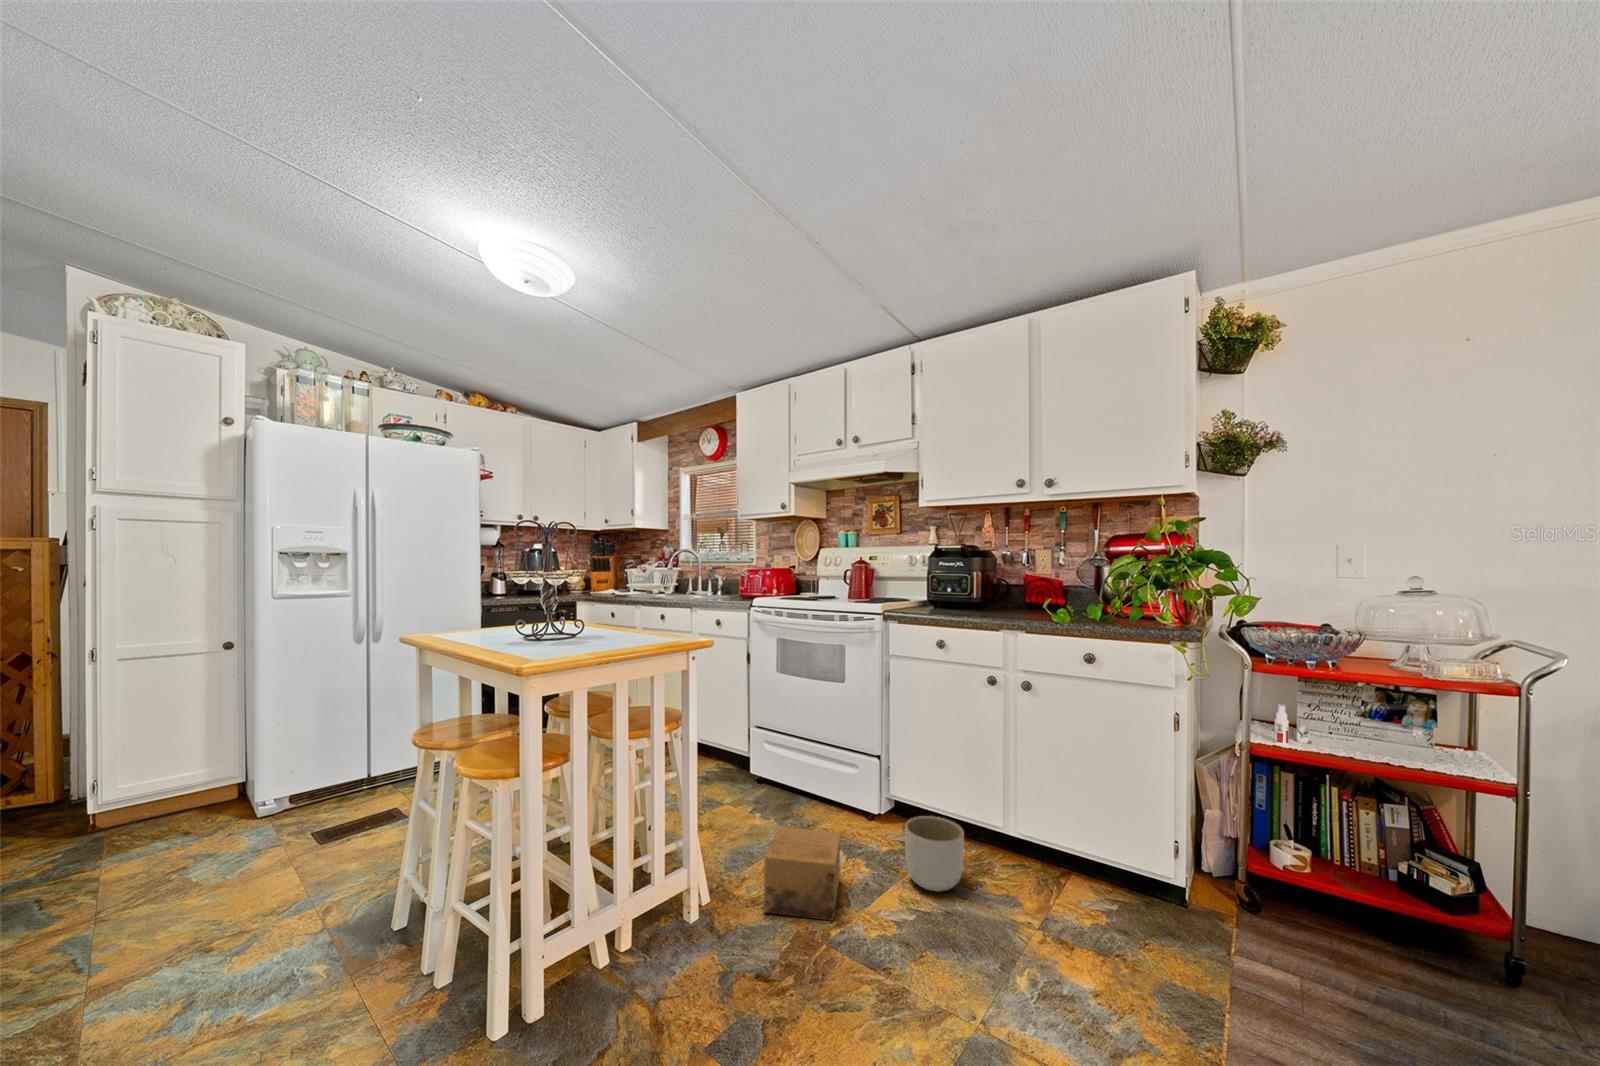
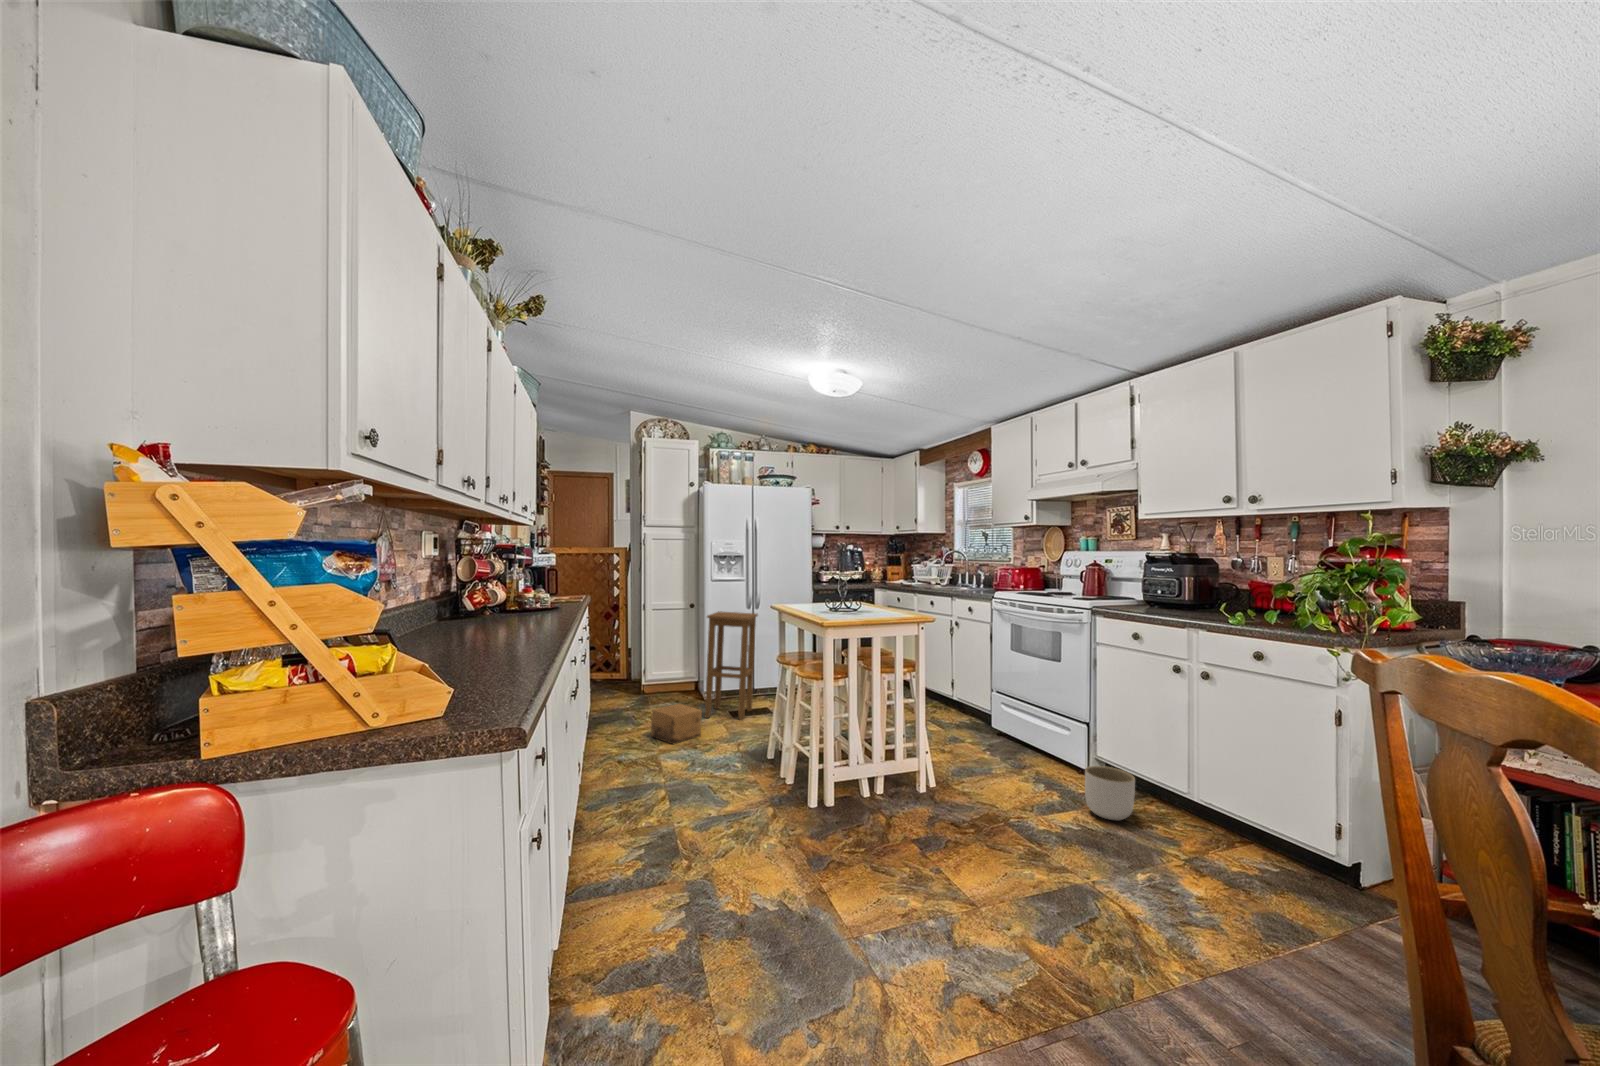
stool: none [267,649,388,847] -> present [705,611,758,720]
cardboard box: present [763,827,840,920] -> present [651,704,702,744]

